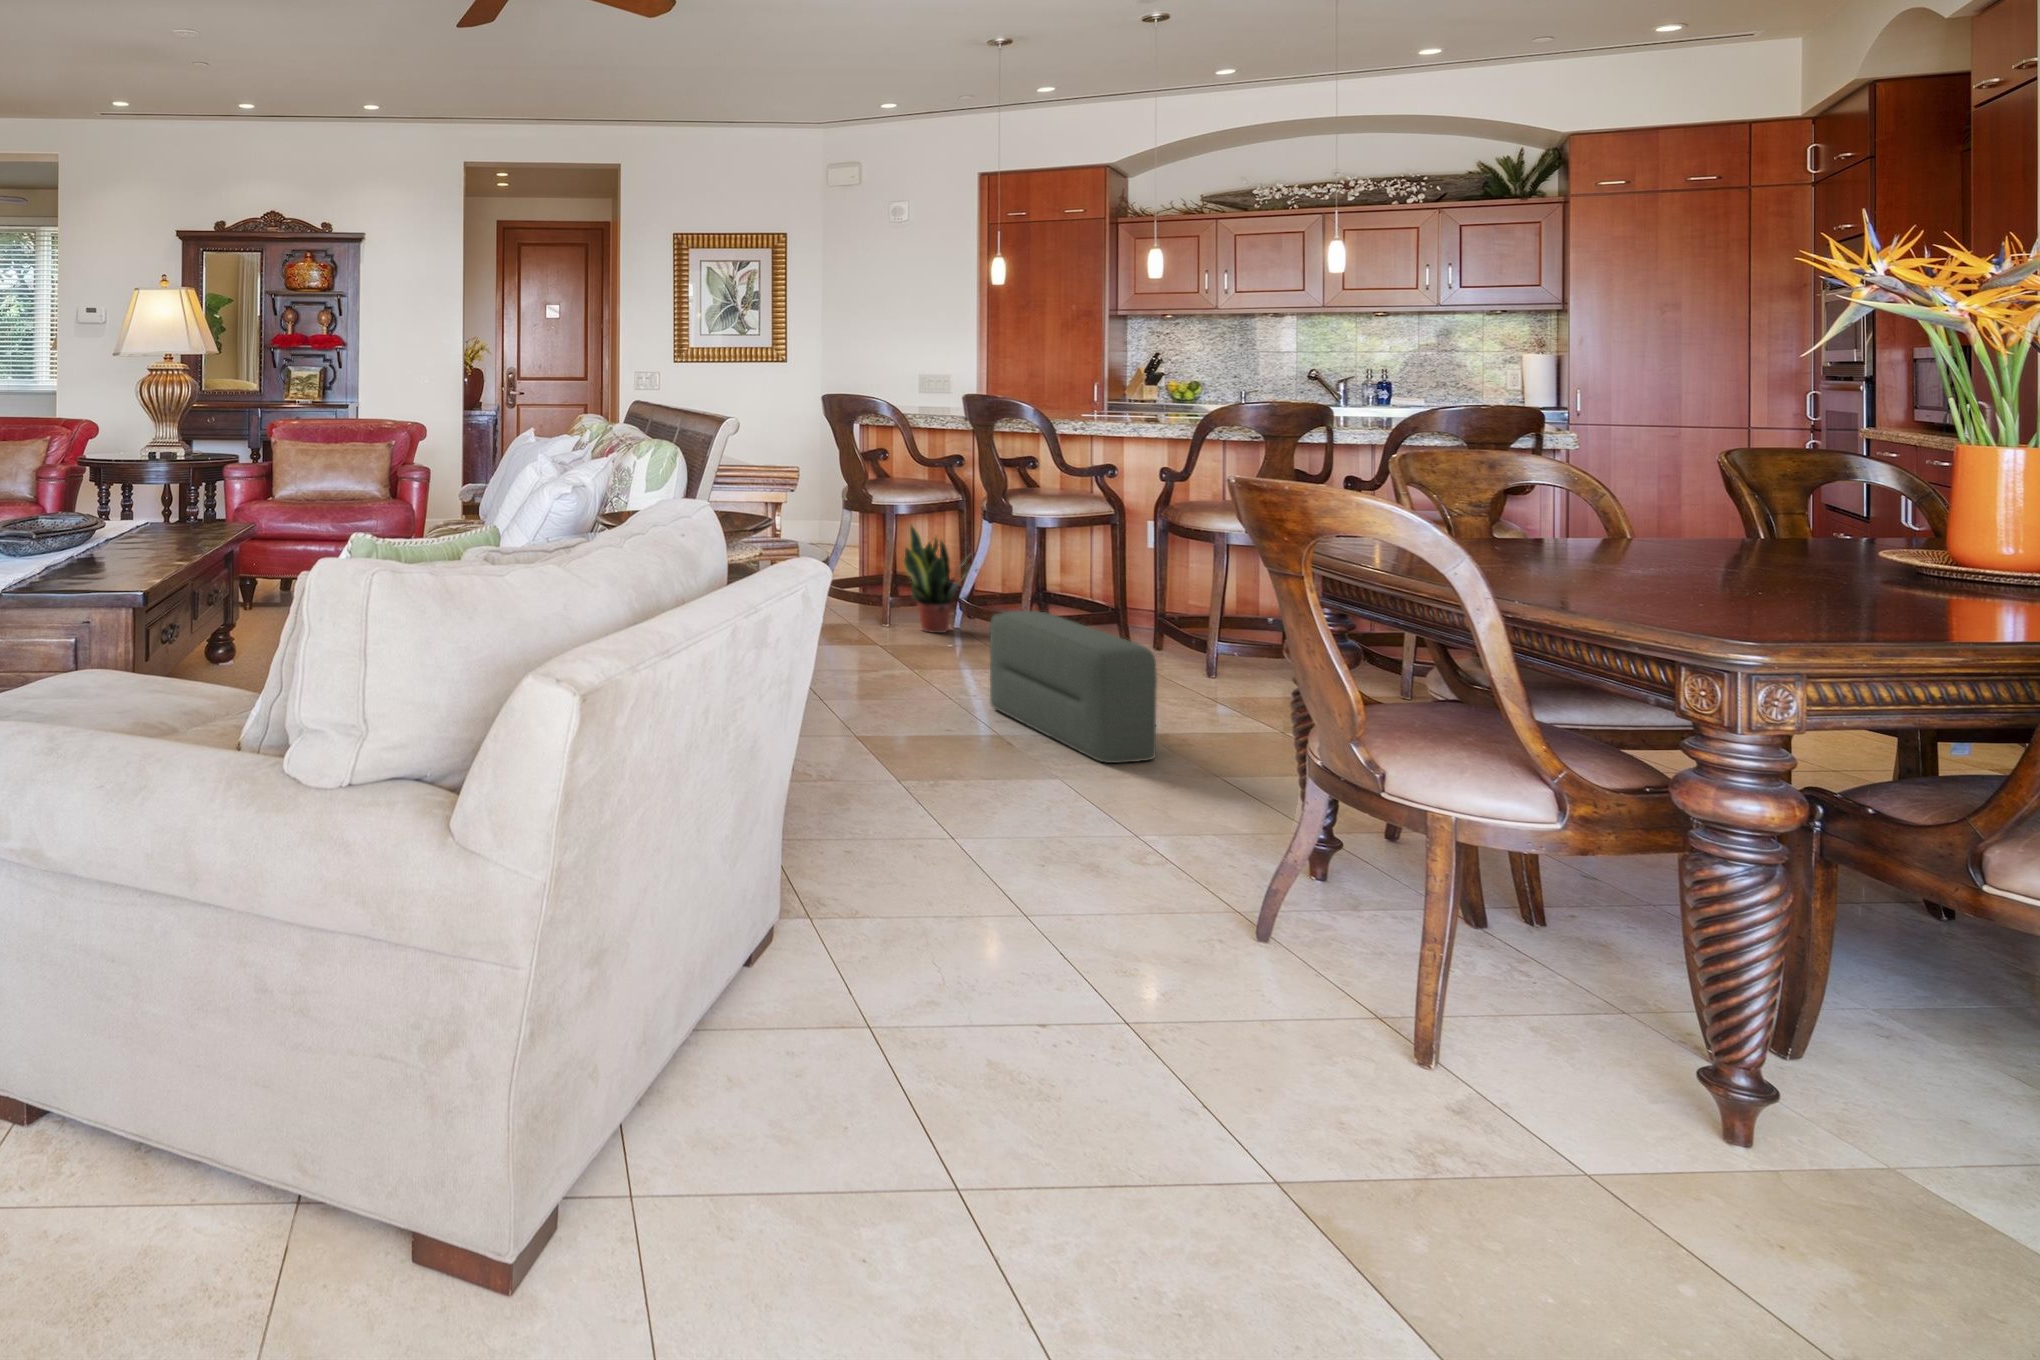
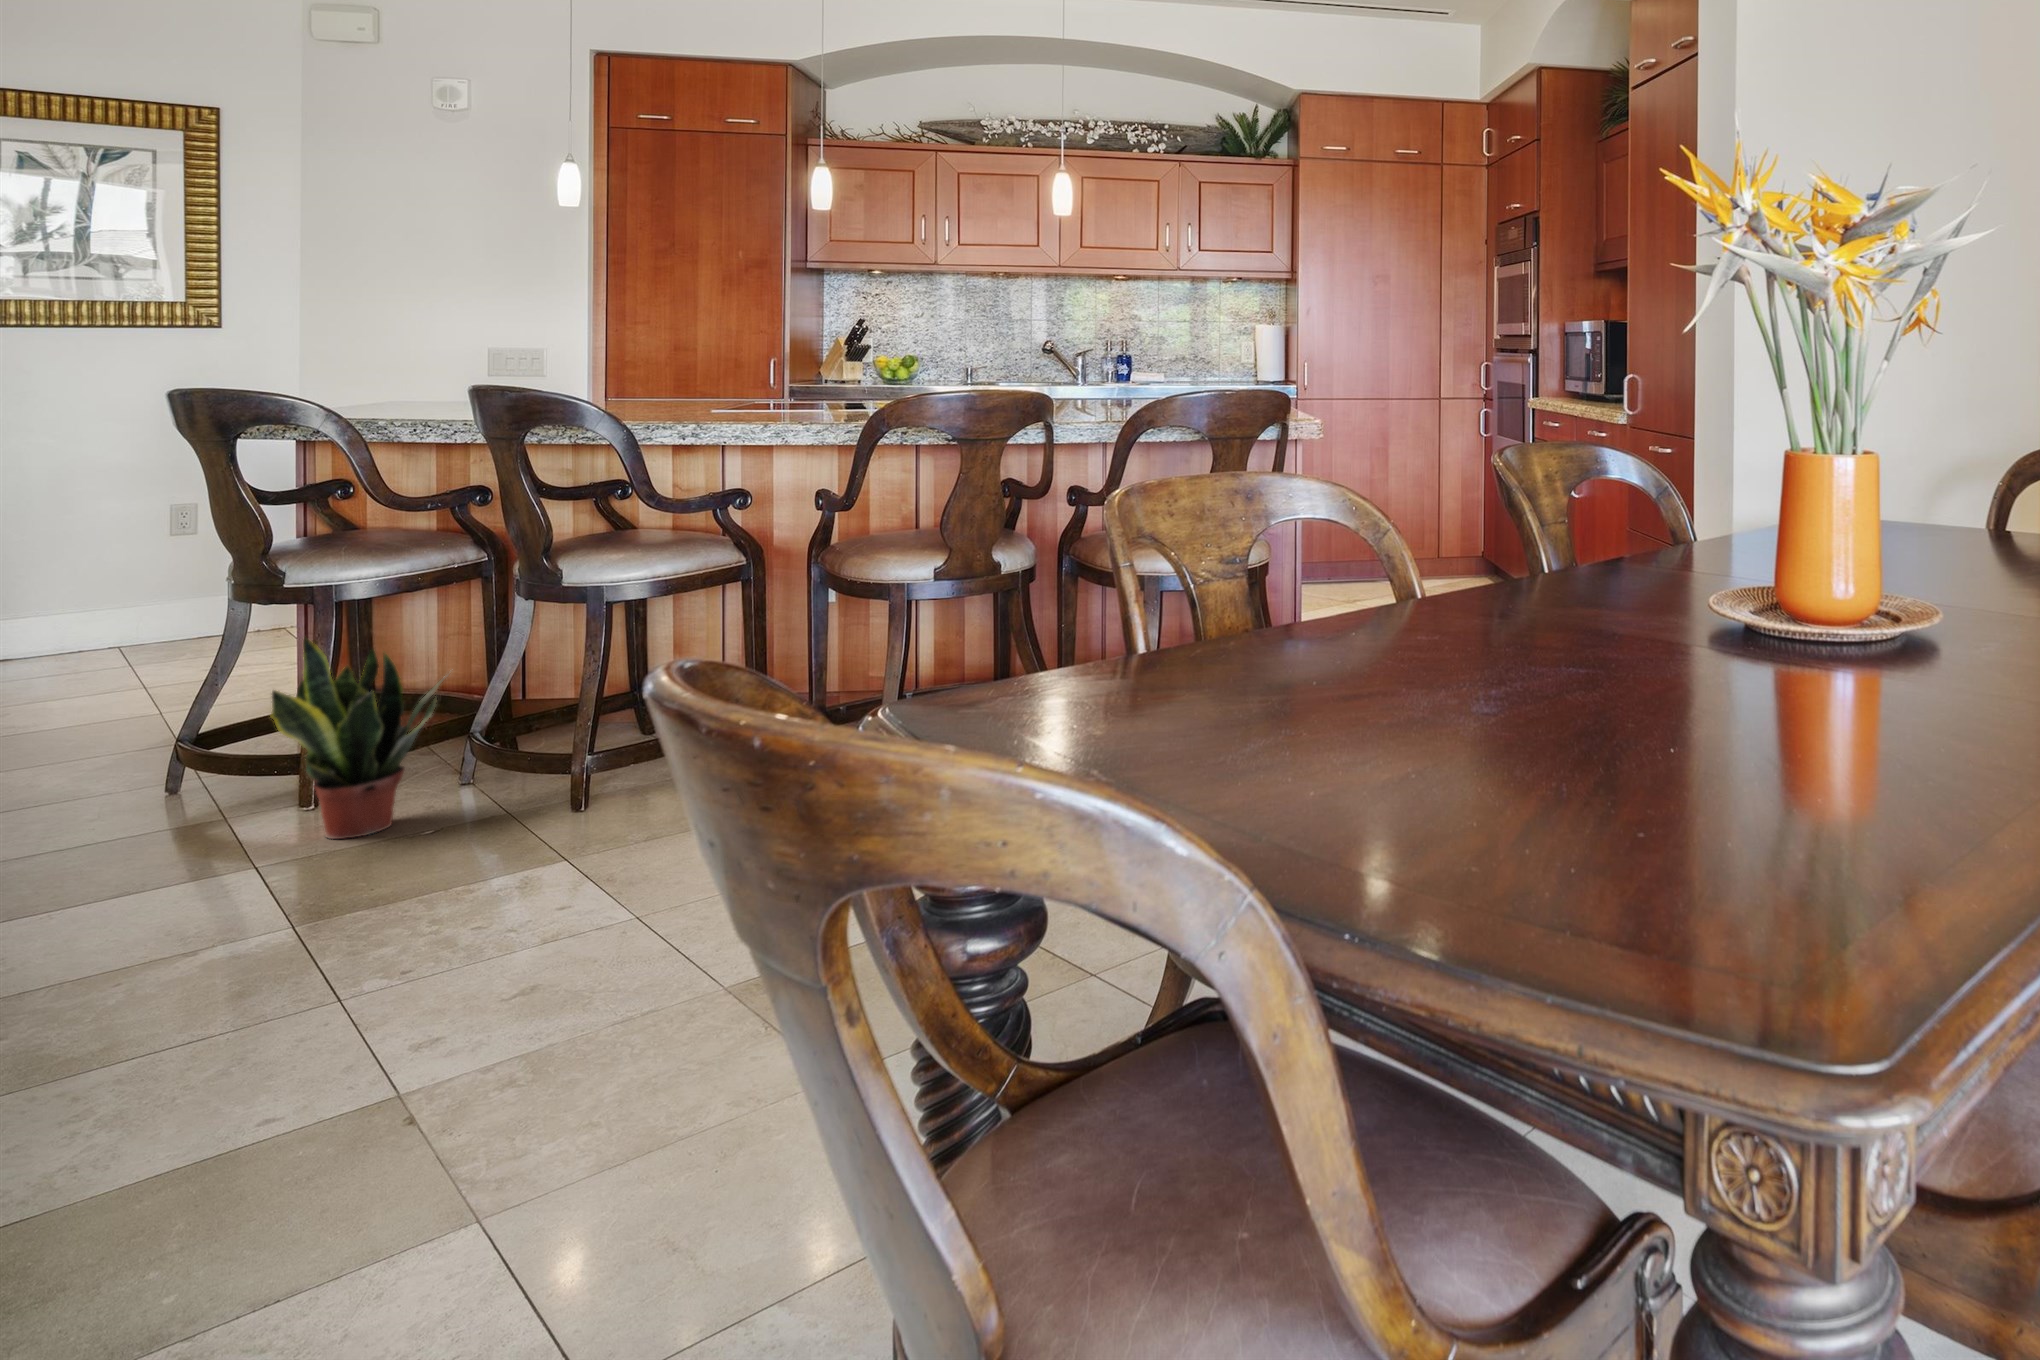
pouf: present [990,611,1157,763] -> none [347,832,690,1195]

